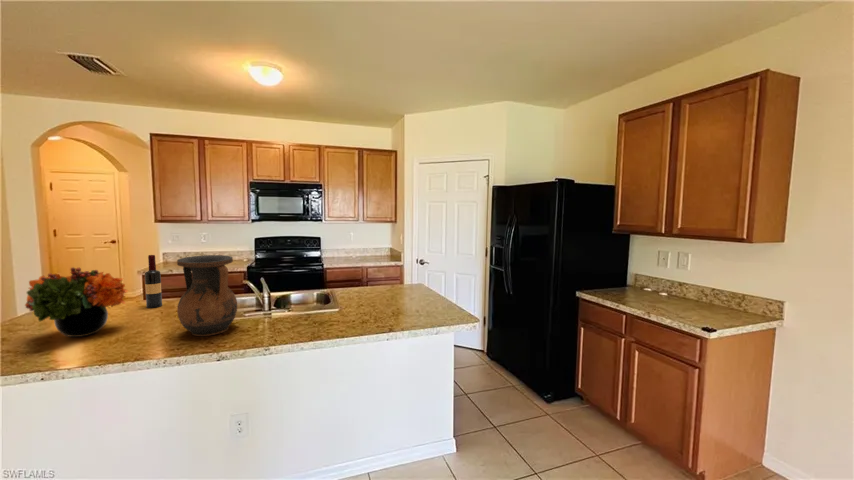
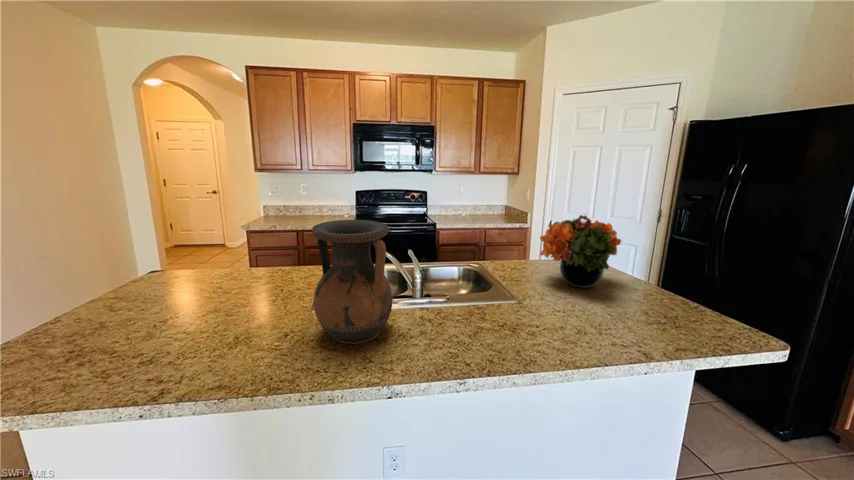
wine bottle: present [145,255,162,308] -> none [258,214,279,282]
flower arrangement: present [25,268,128,337] -> present [540,215,621,288]

